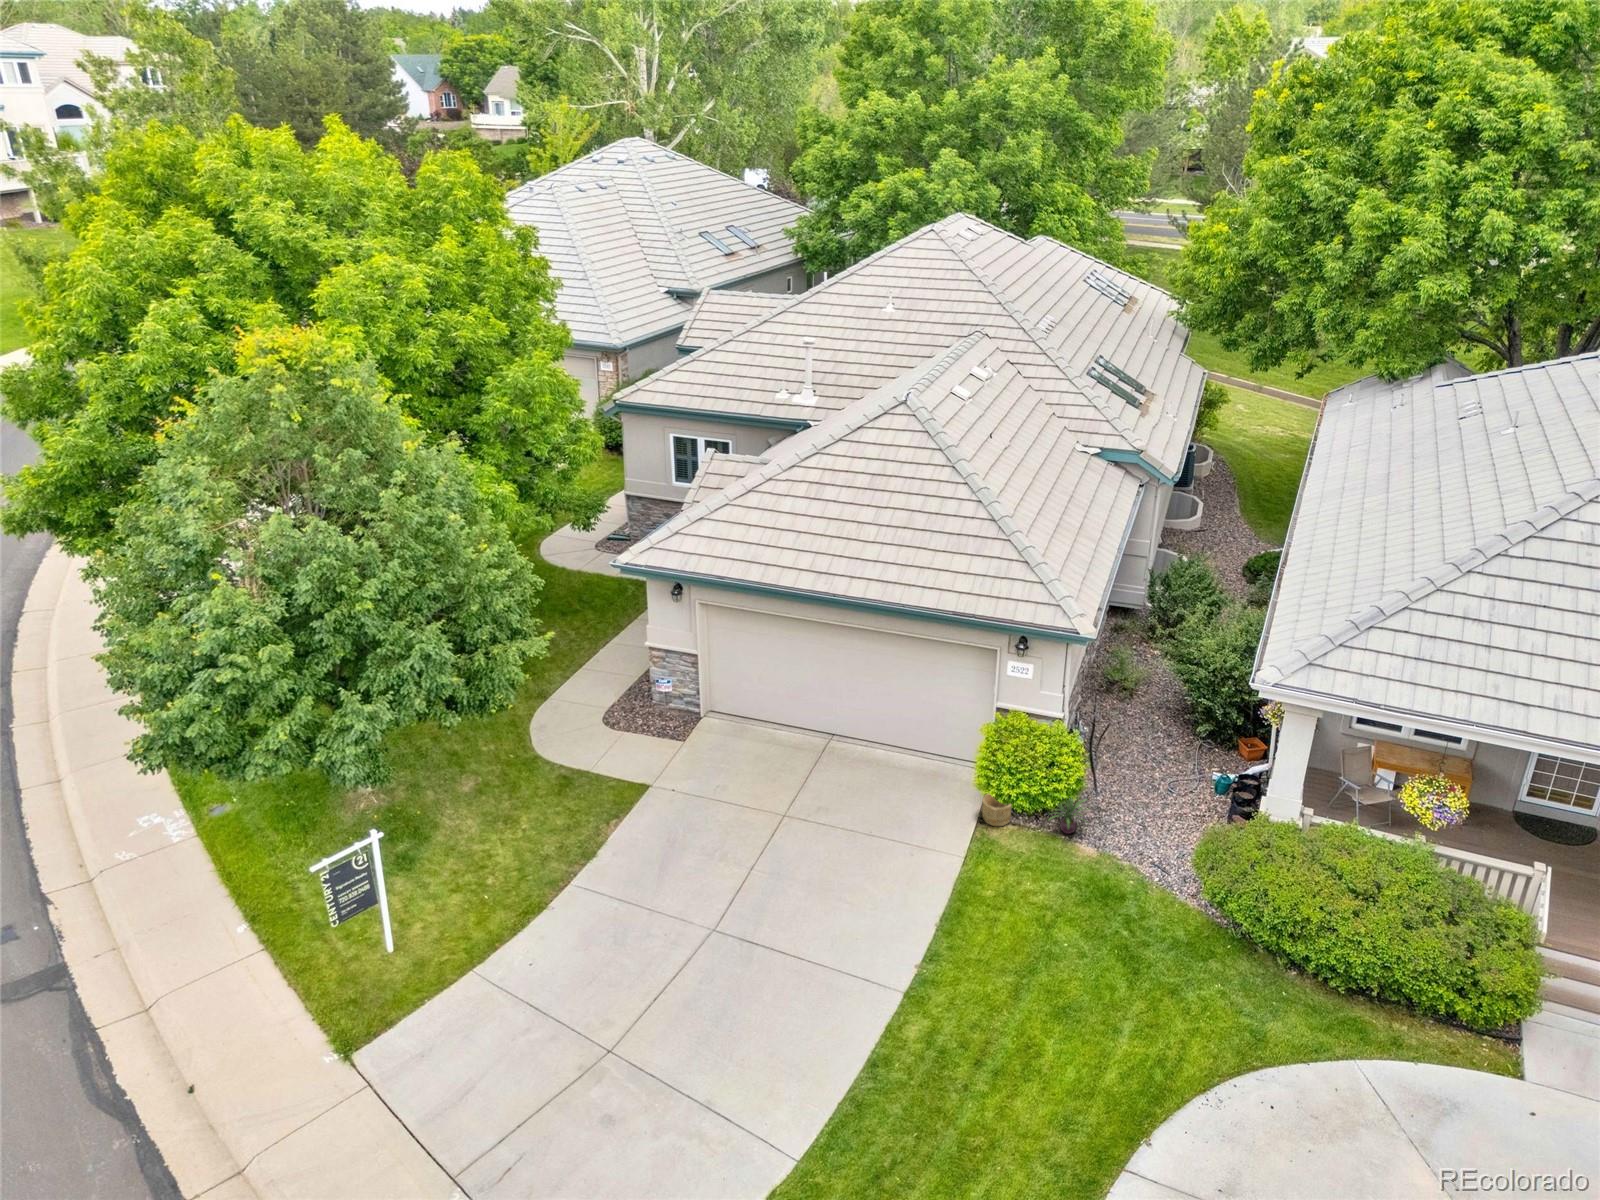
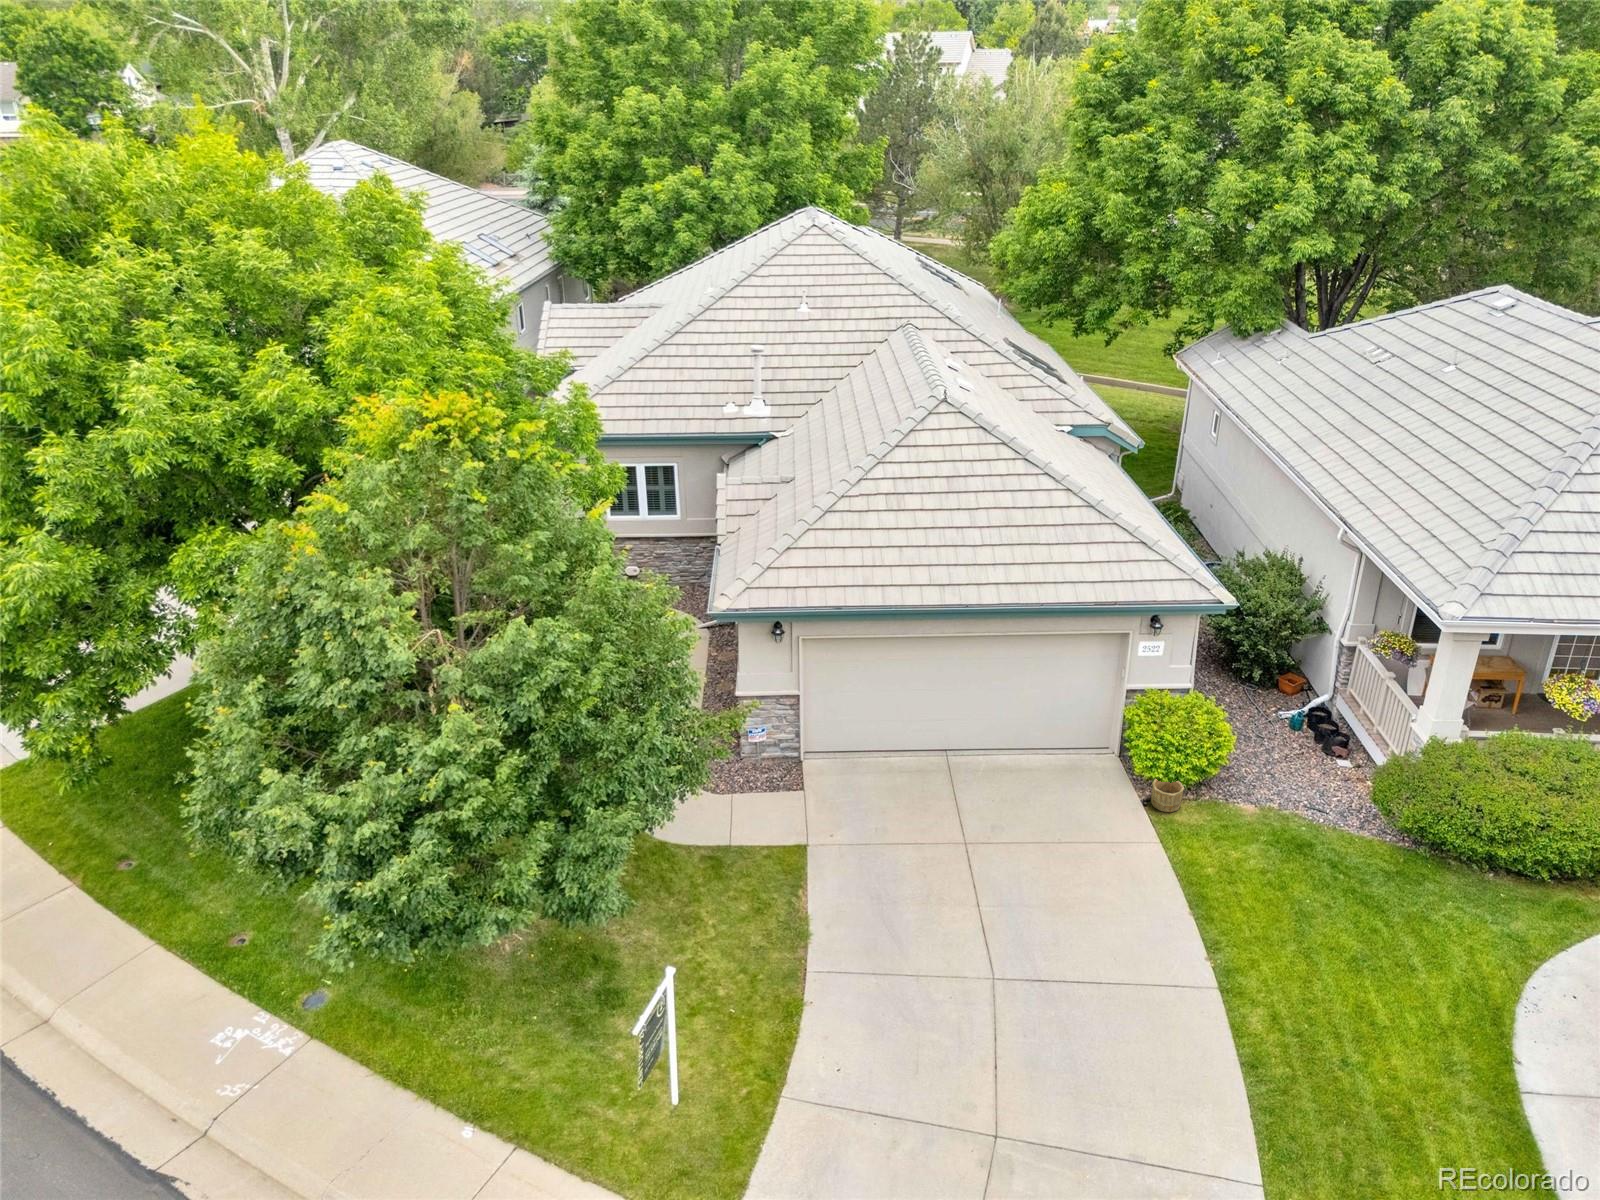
decorative plant: present [1049,796,1086,834] -> none [1208,759,1262,803]

